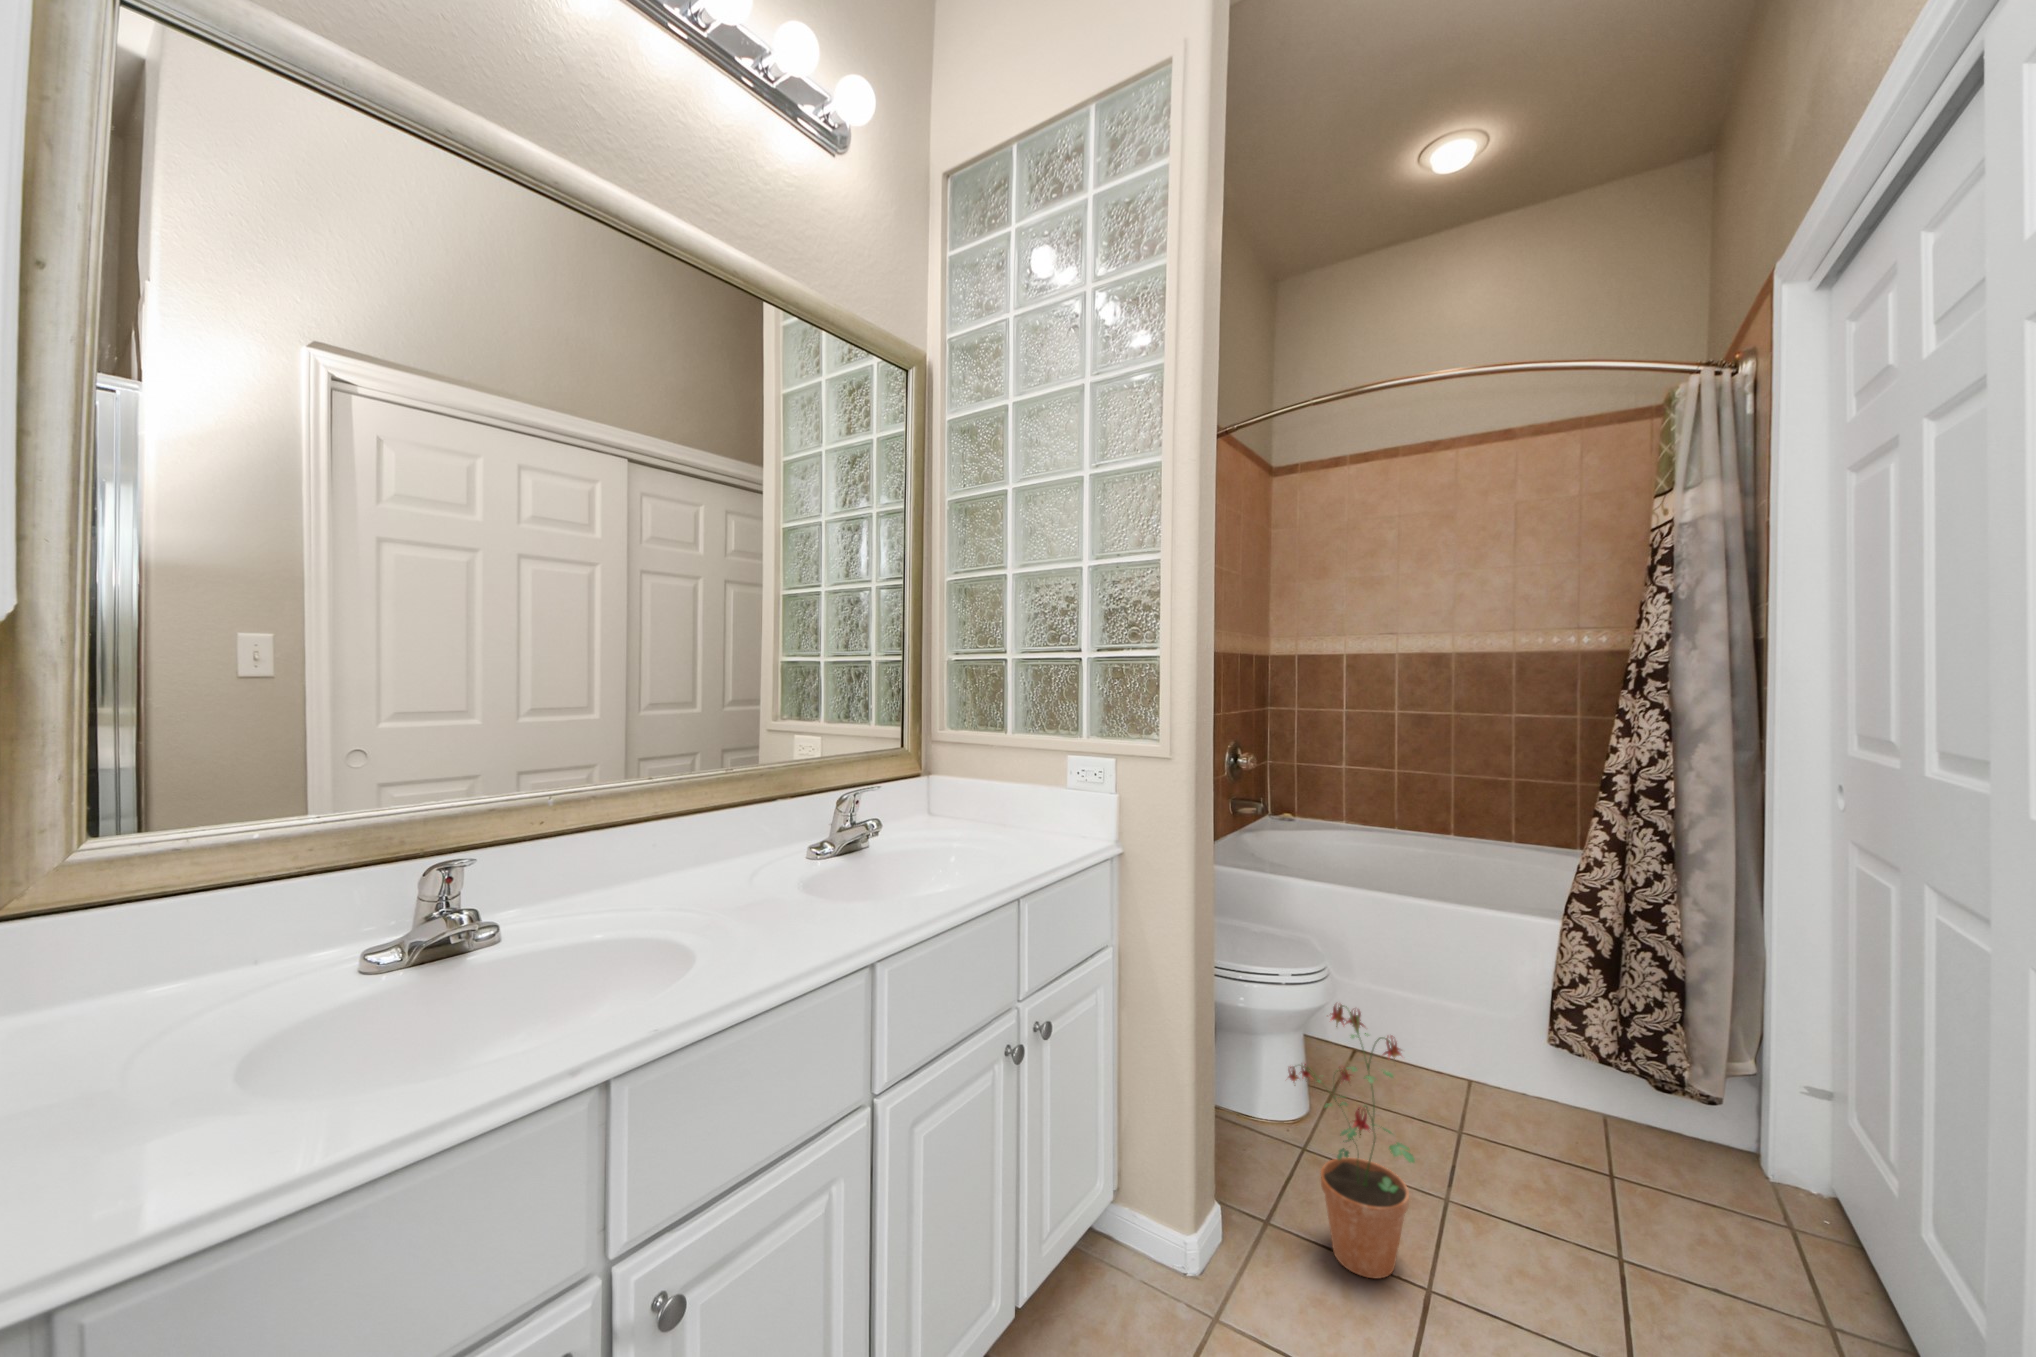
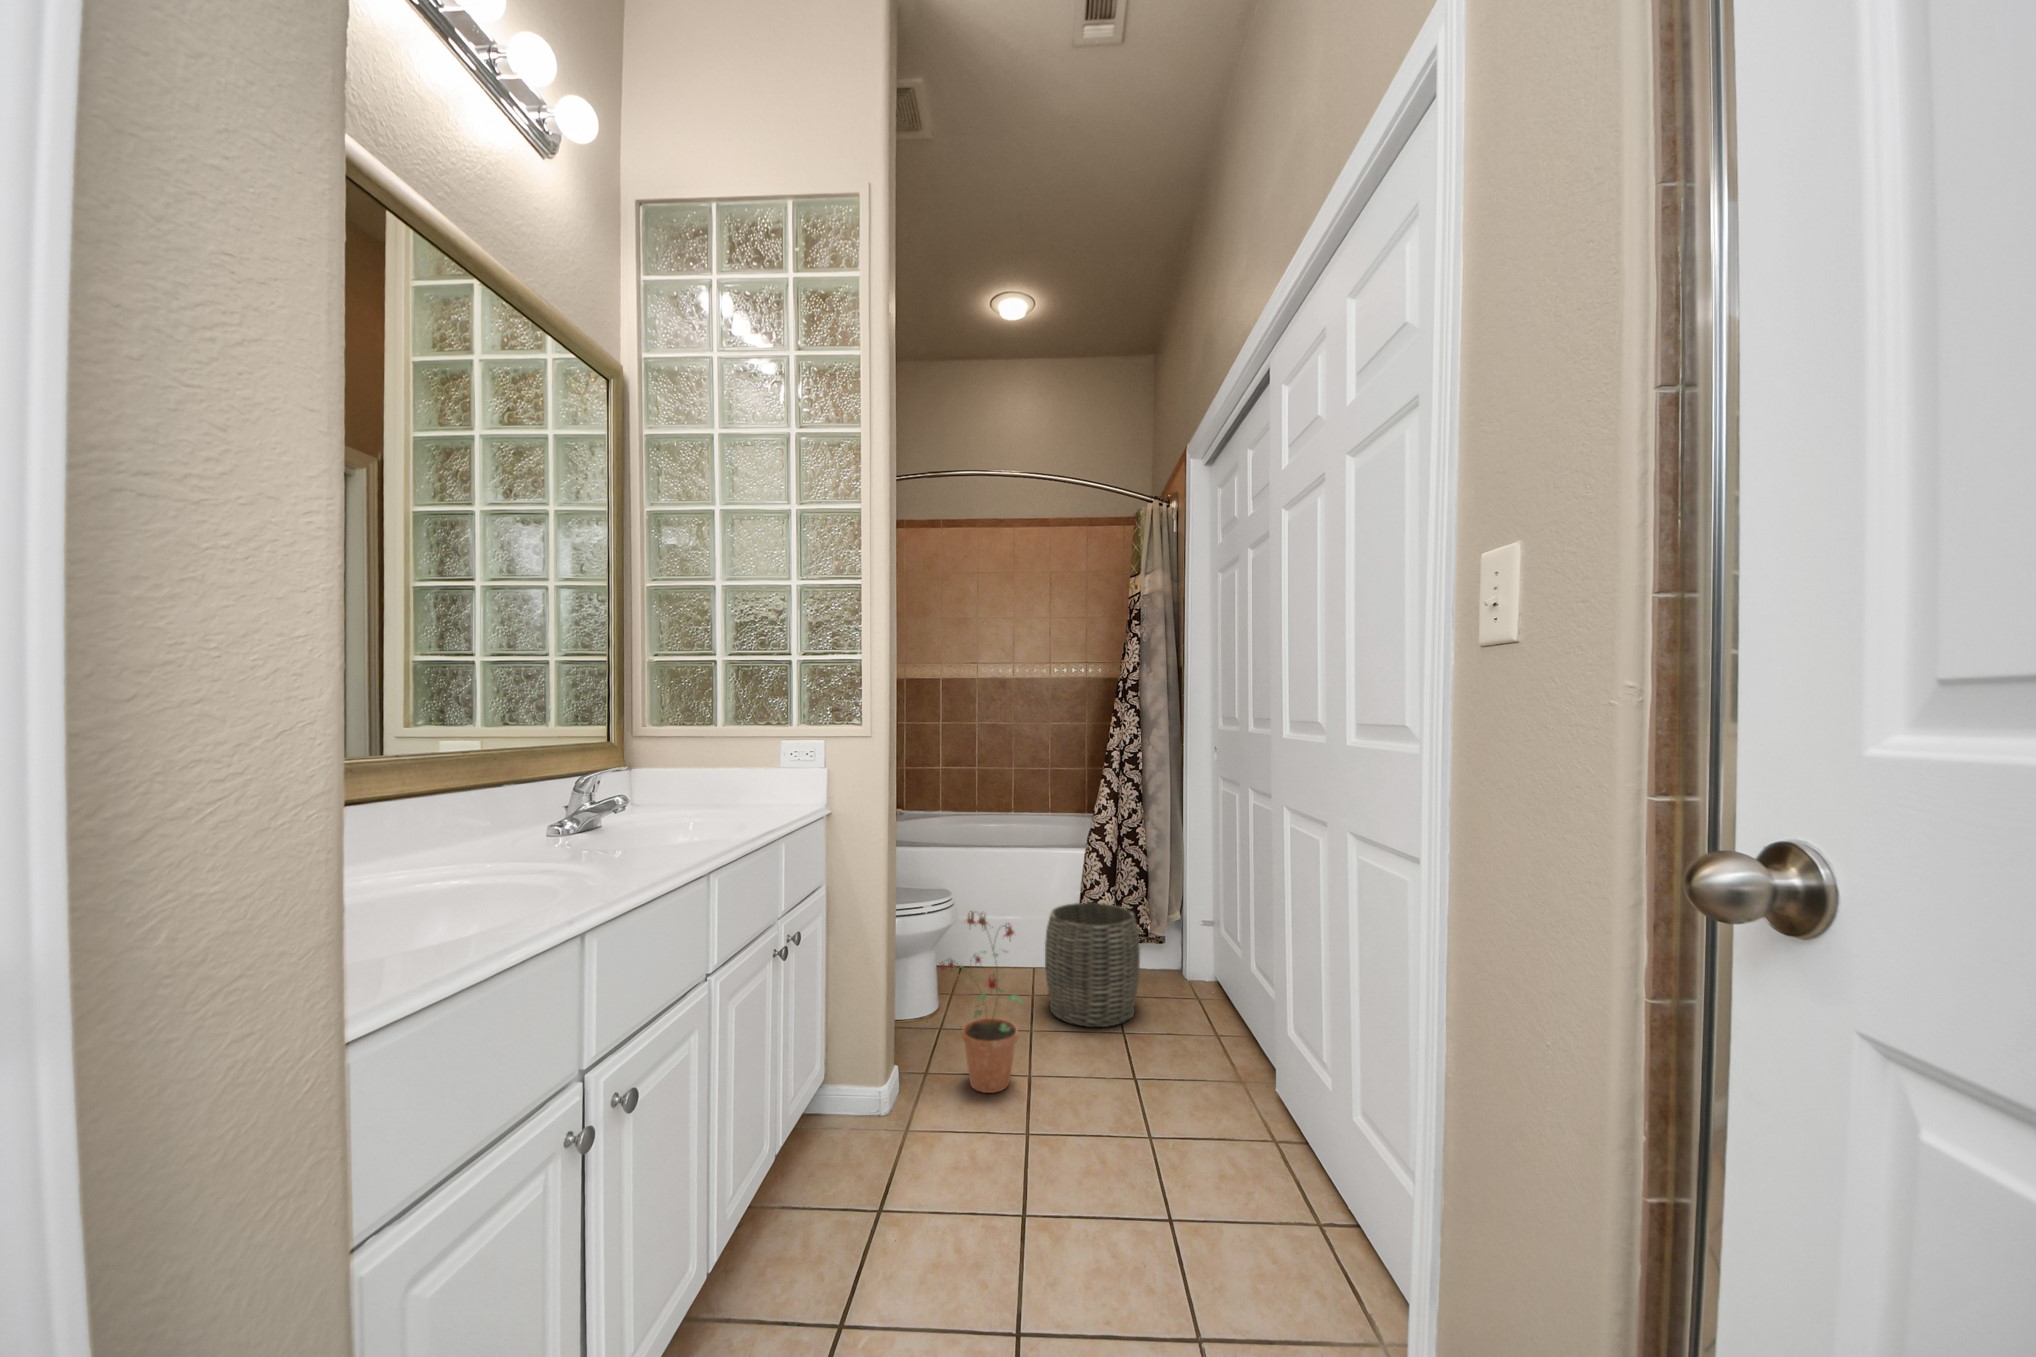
woven basket: none [1479,1007,1658,1225] -> present [1045,903,1140,1027]

